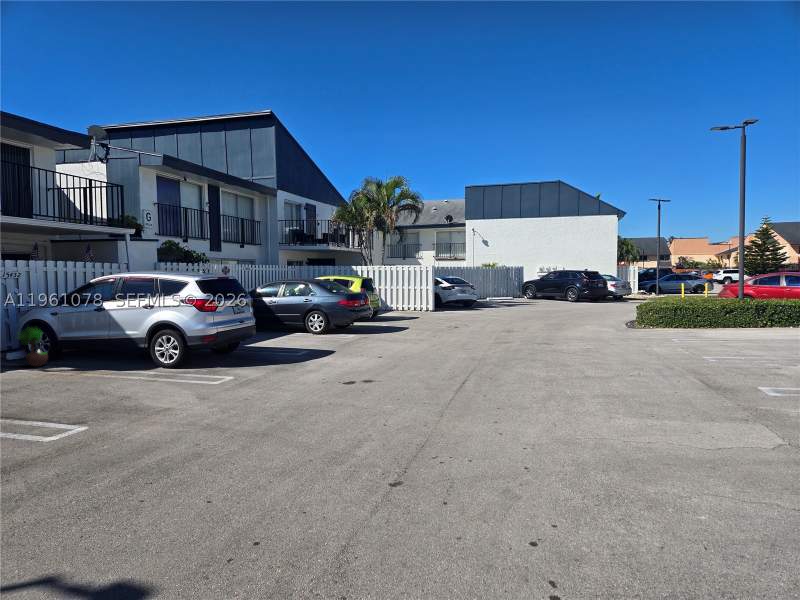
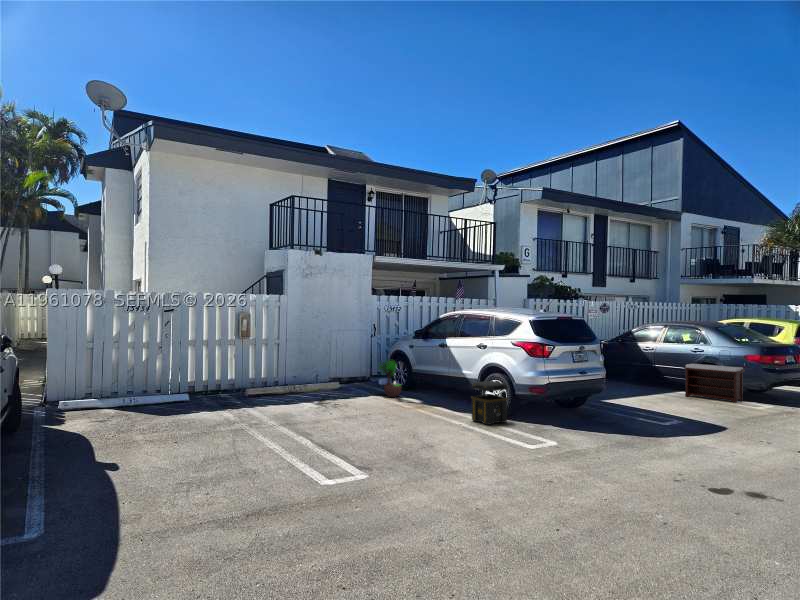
bench: none [301,312,342,338] -> present [684,364,745,403]
toolbox: none [144,337,179,375] -> present [471,381,508,425]

